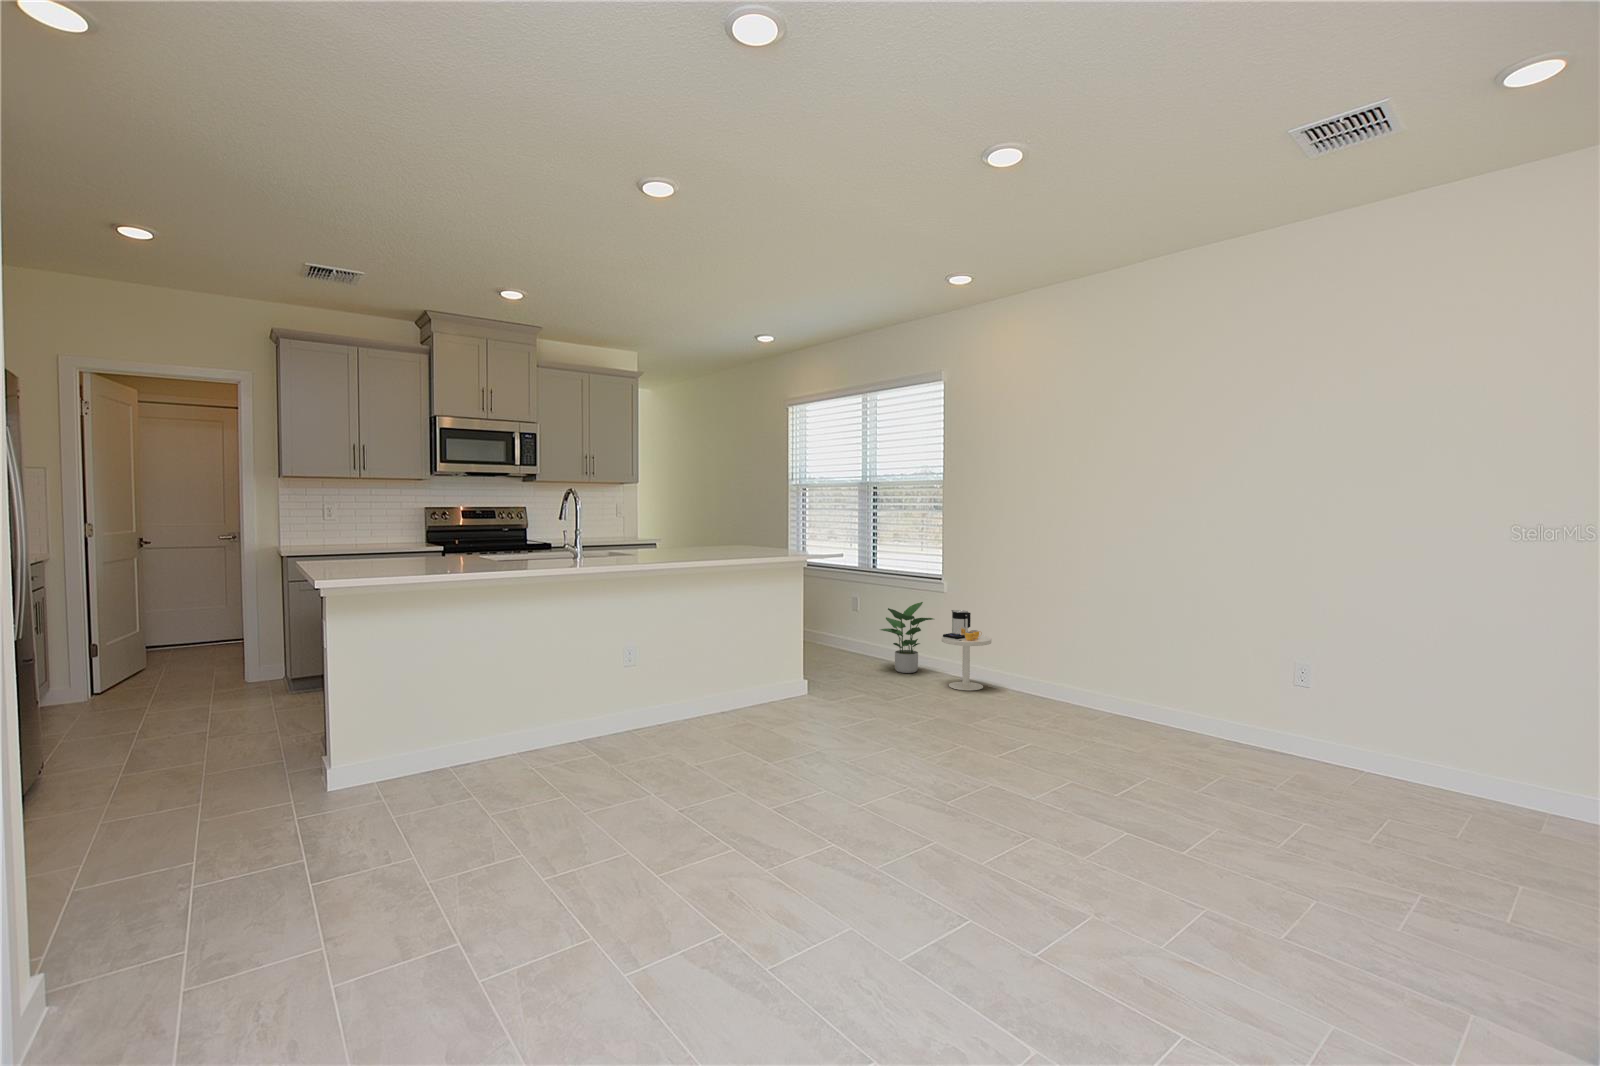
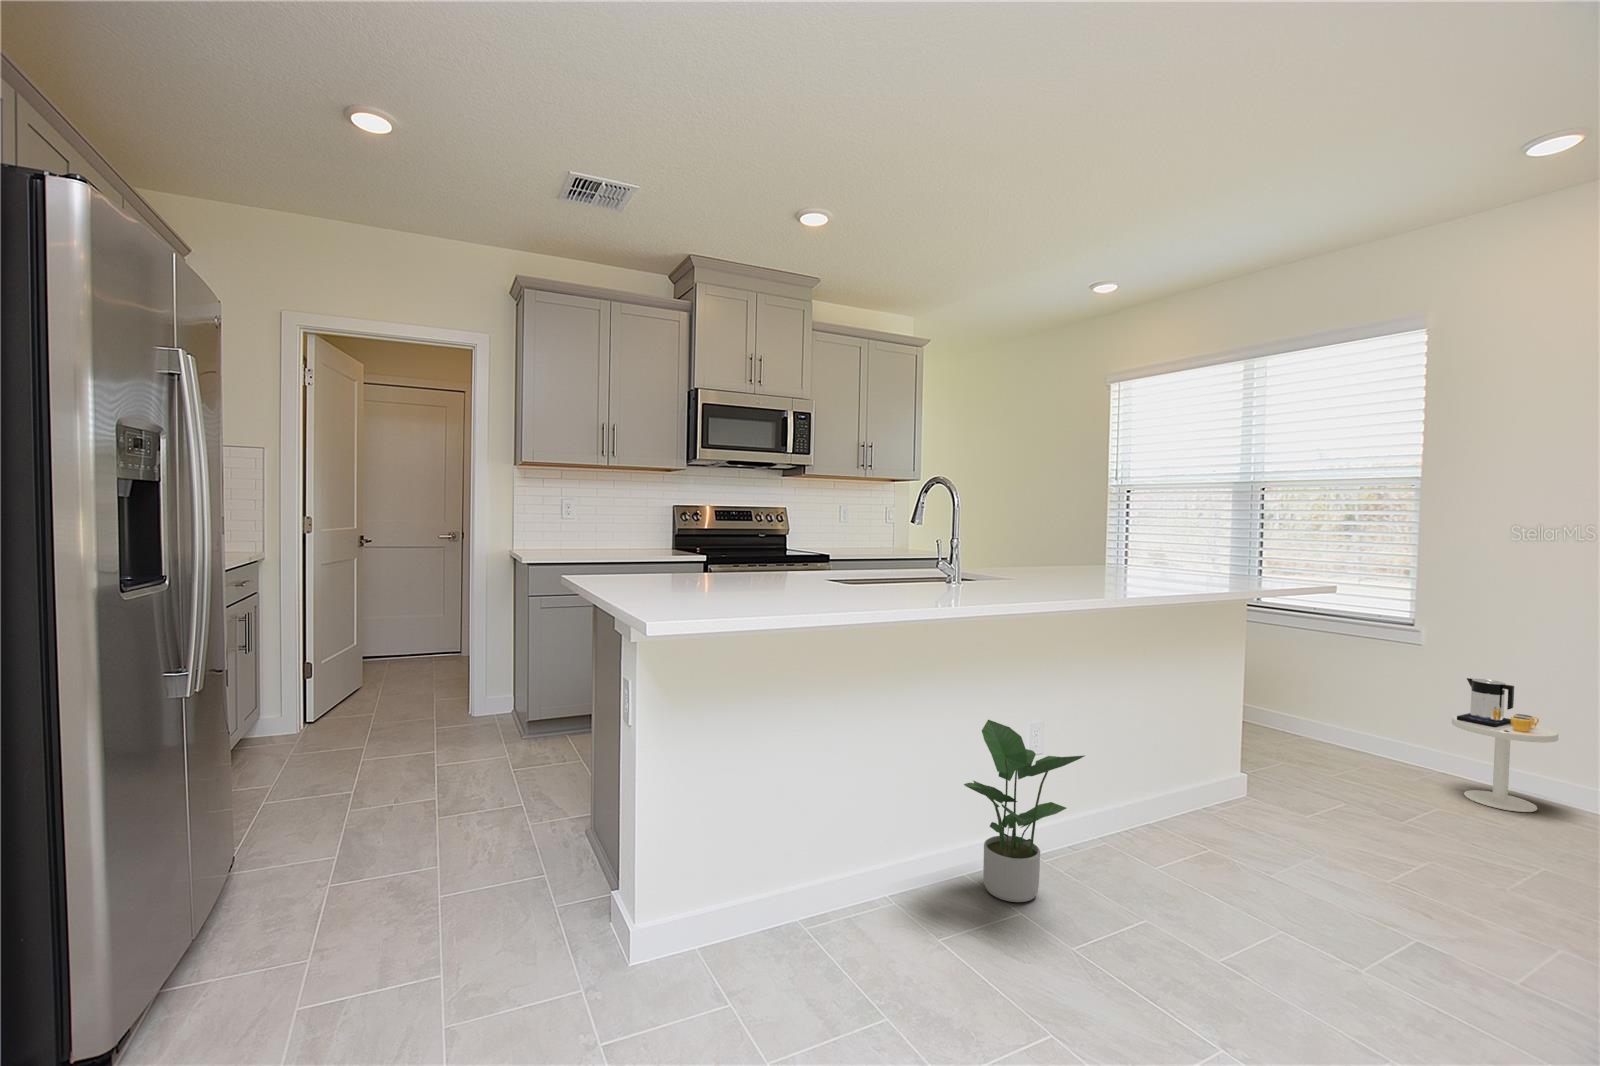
potted plant: present [881,602,933,673] -> present [964,720,1084,902]

